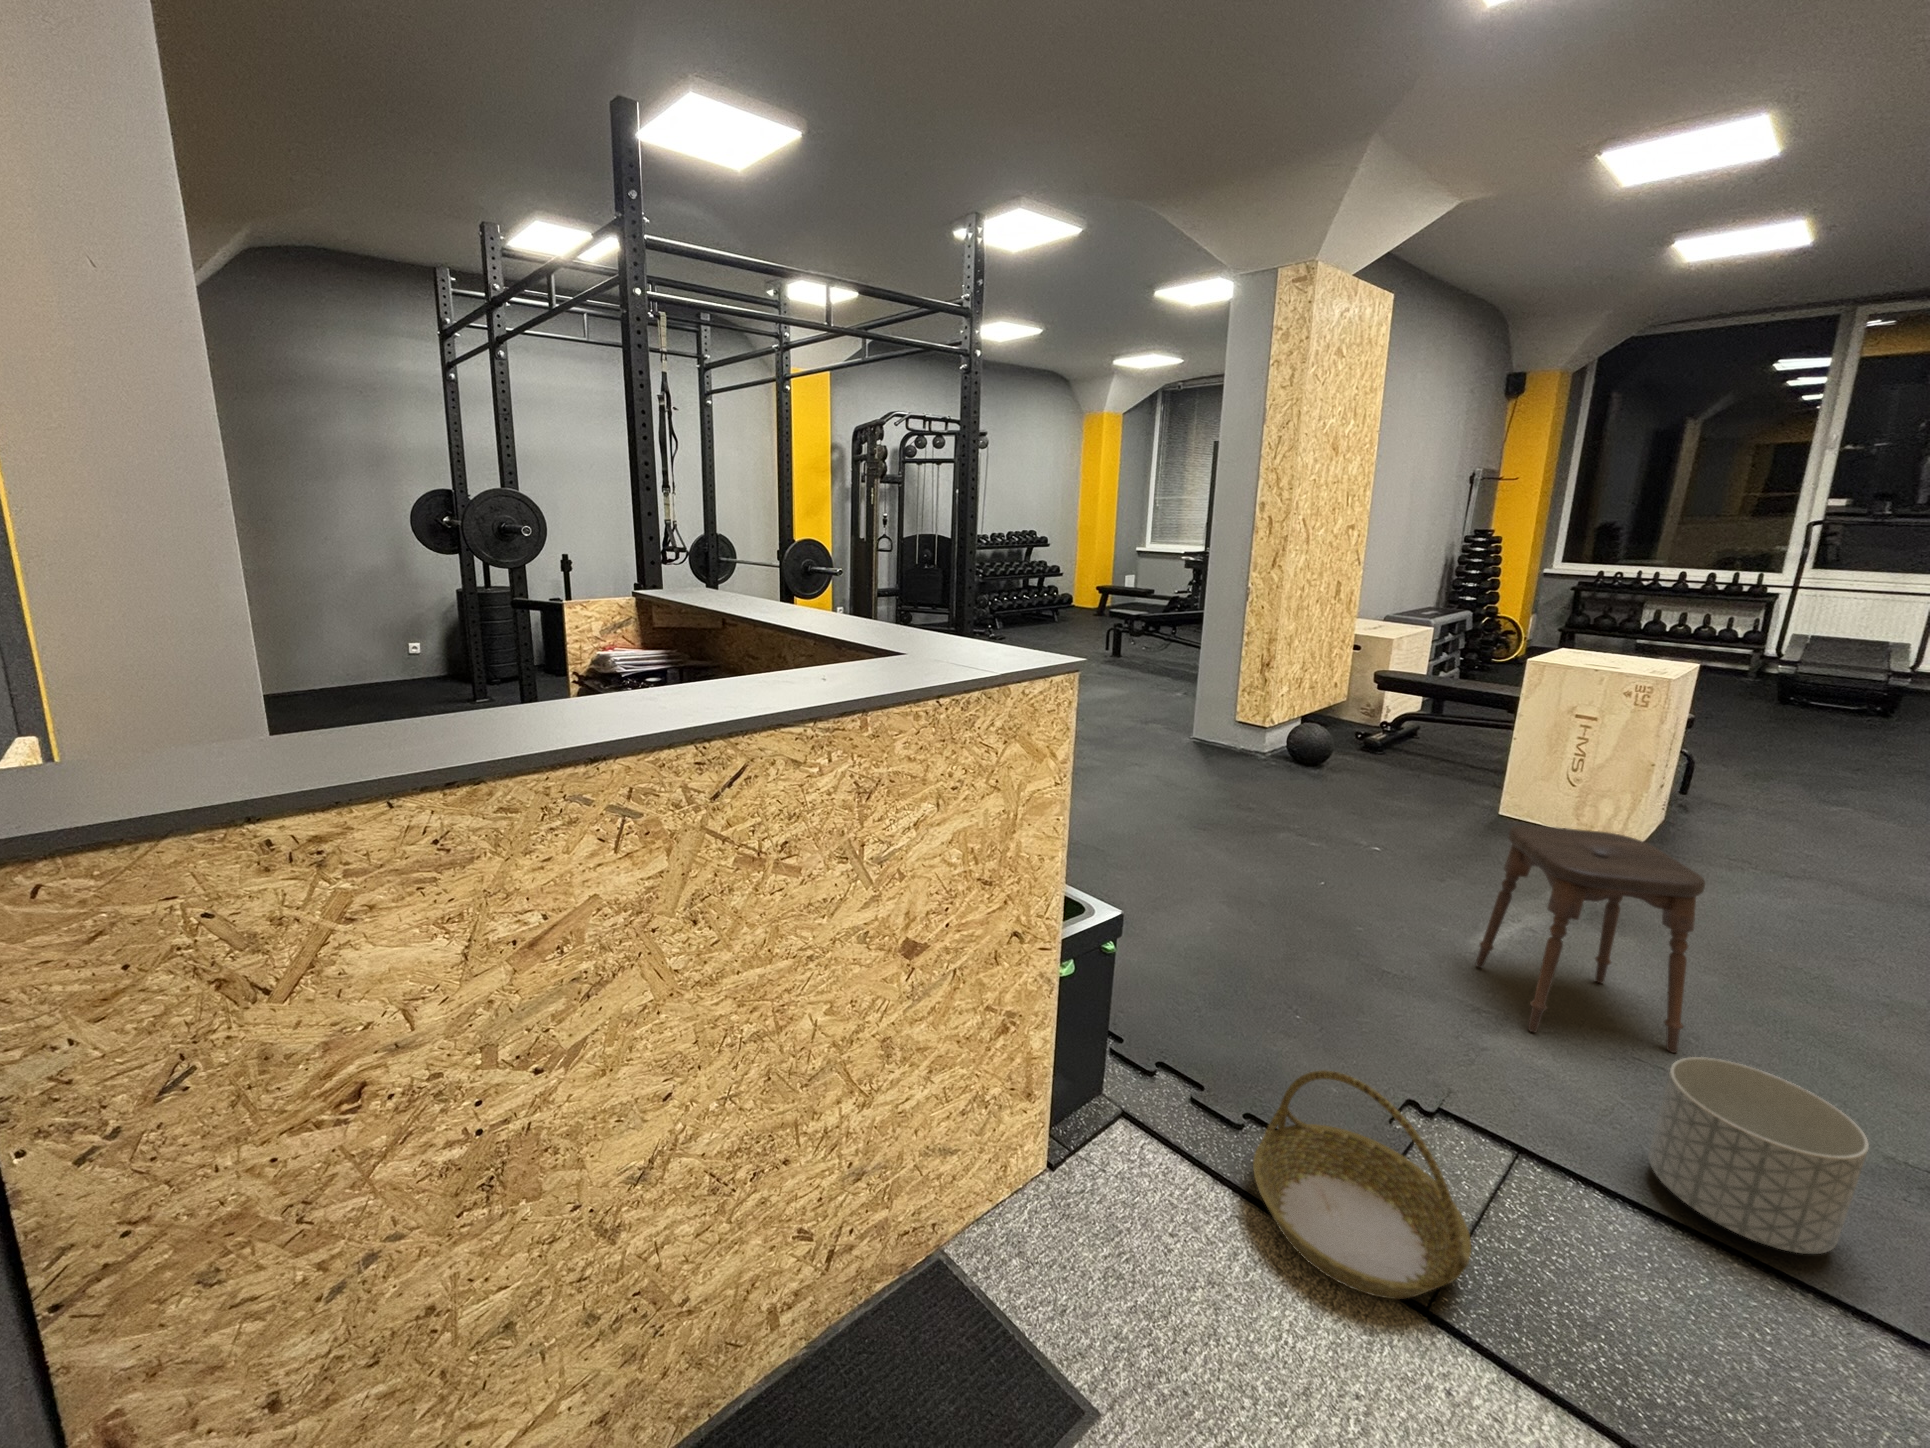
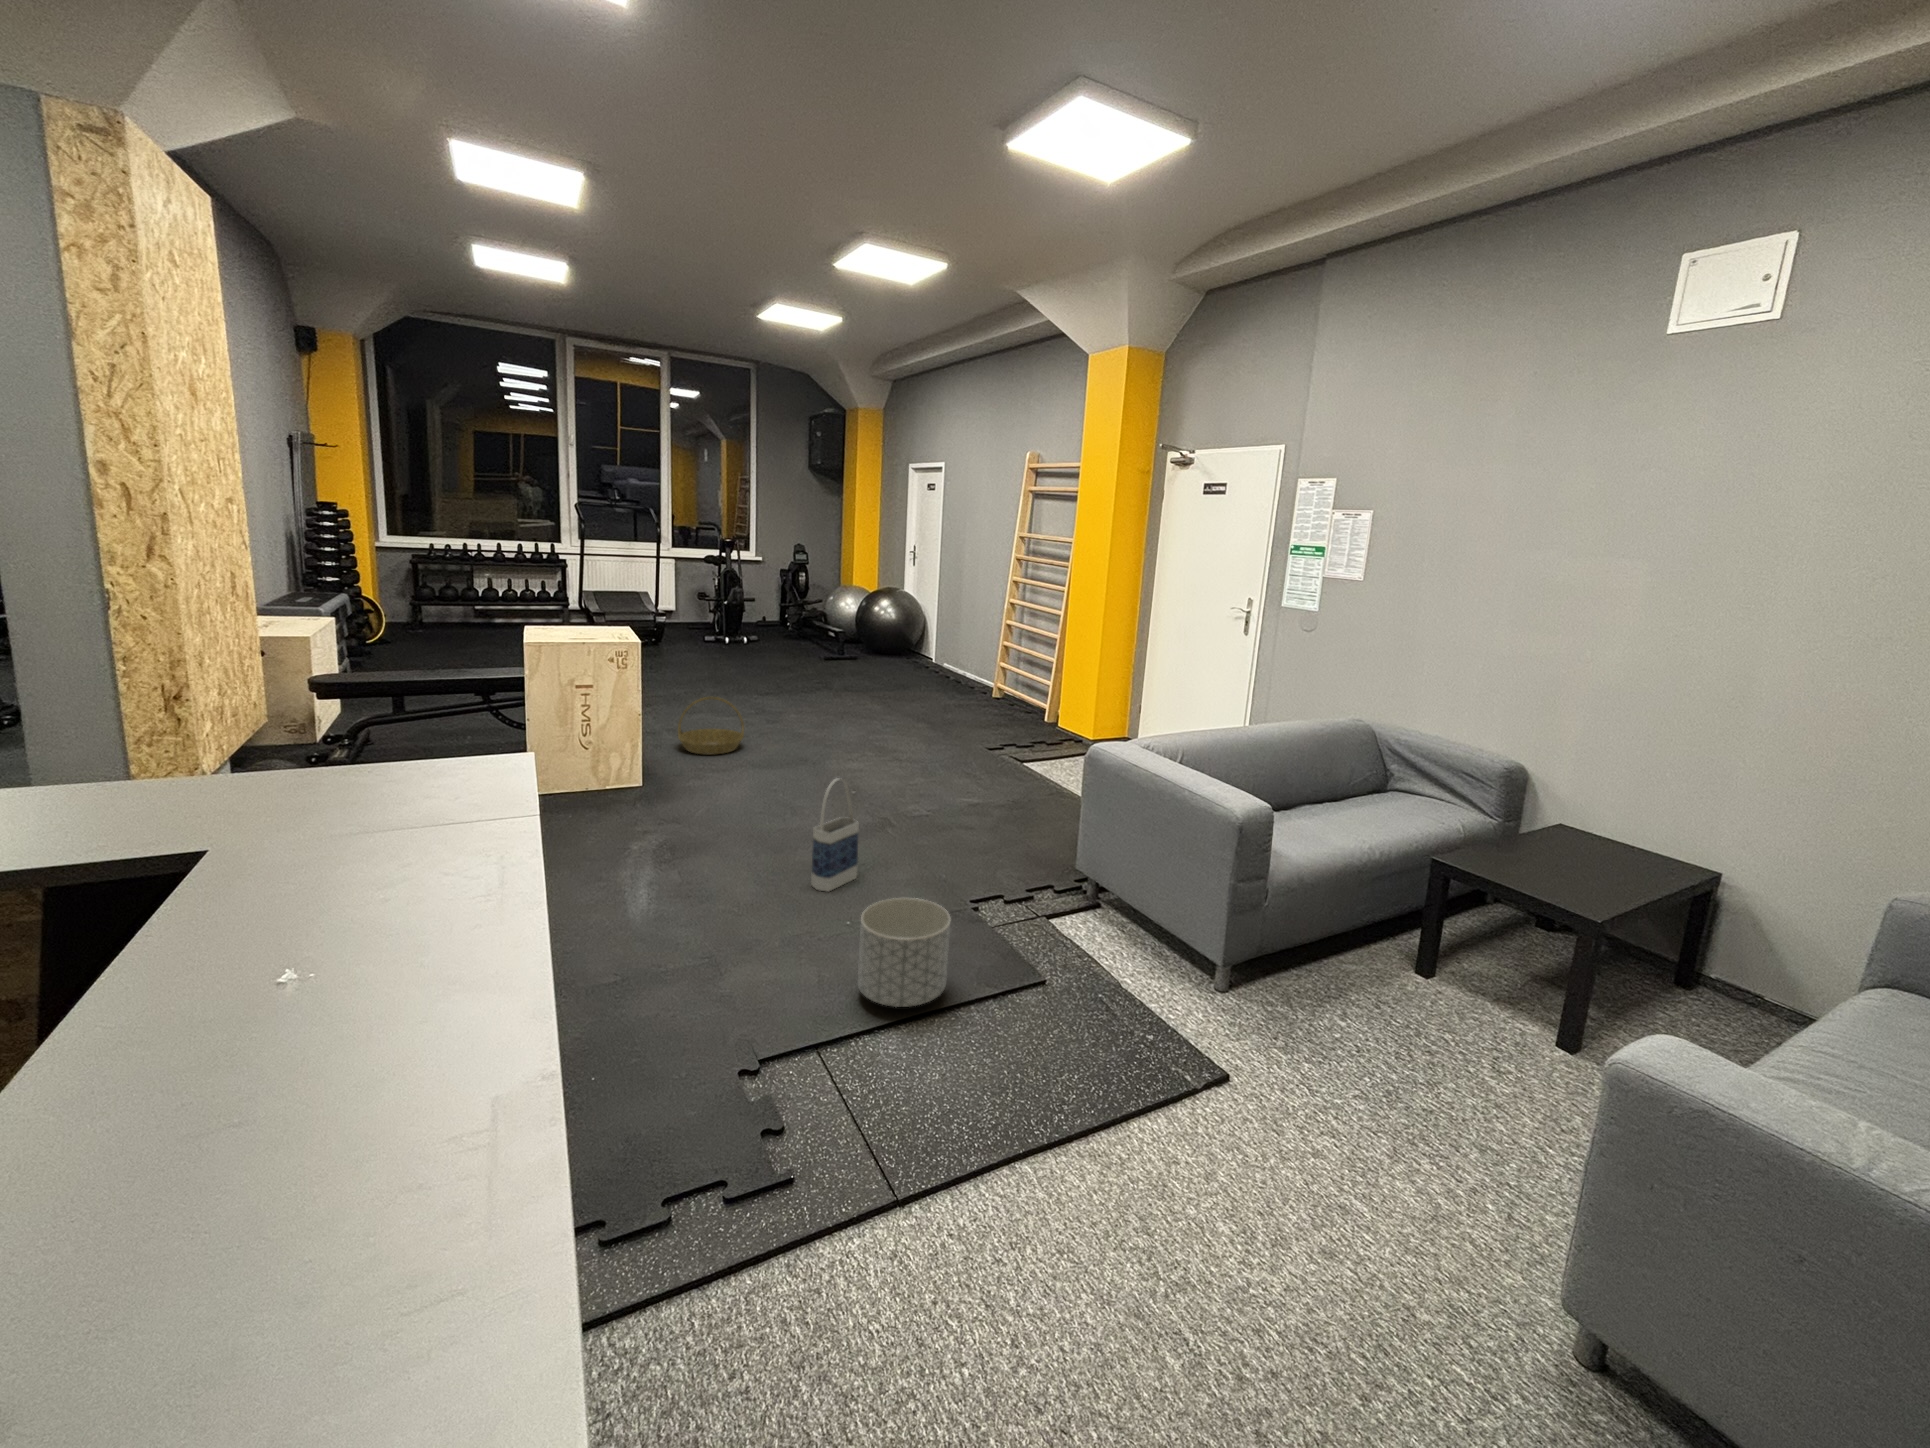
stool: present [1476,825,1705,1053] -> none [653,779,800,964]
bag: none [1756,903,1886,1072] -> present [811,778,859,891]
basket: present [1253,1070,1471,1299] -> present [678,697,744,755]

